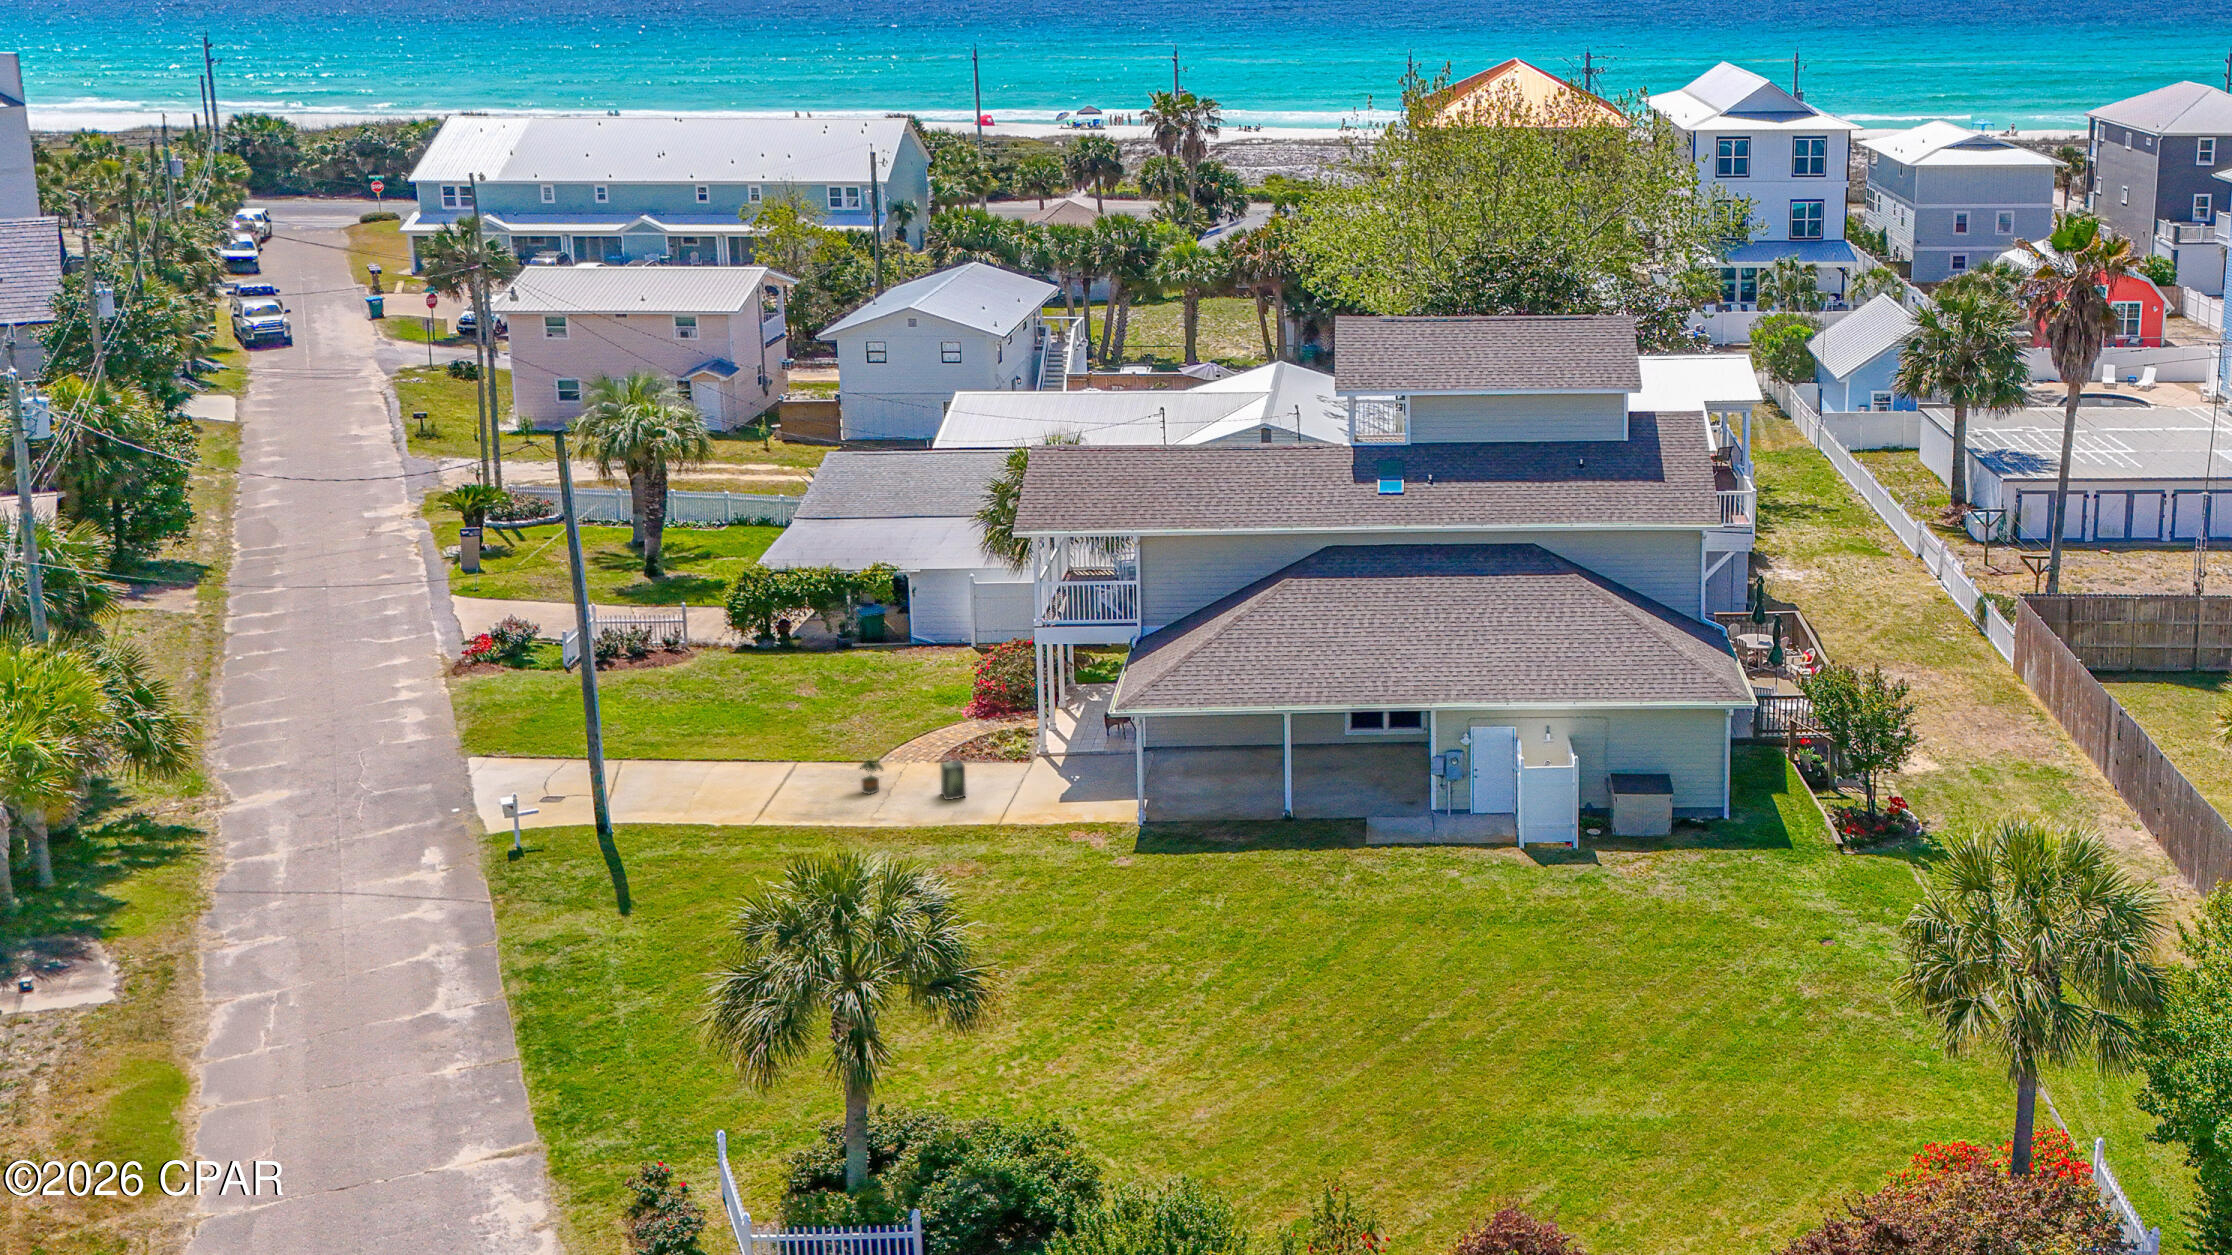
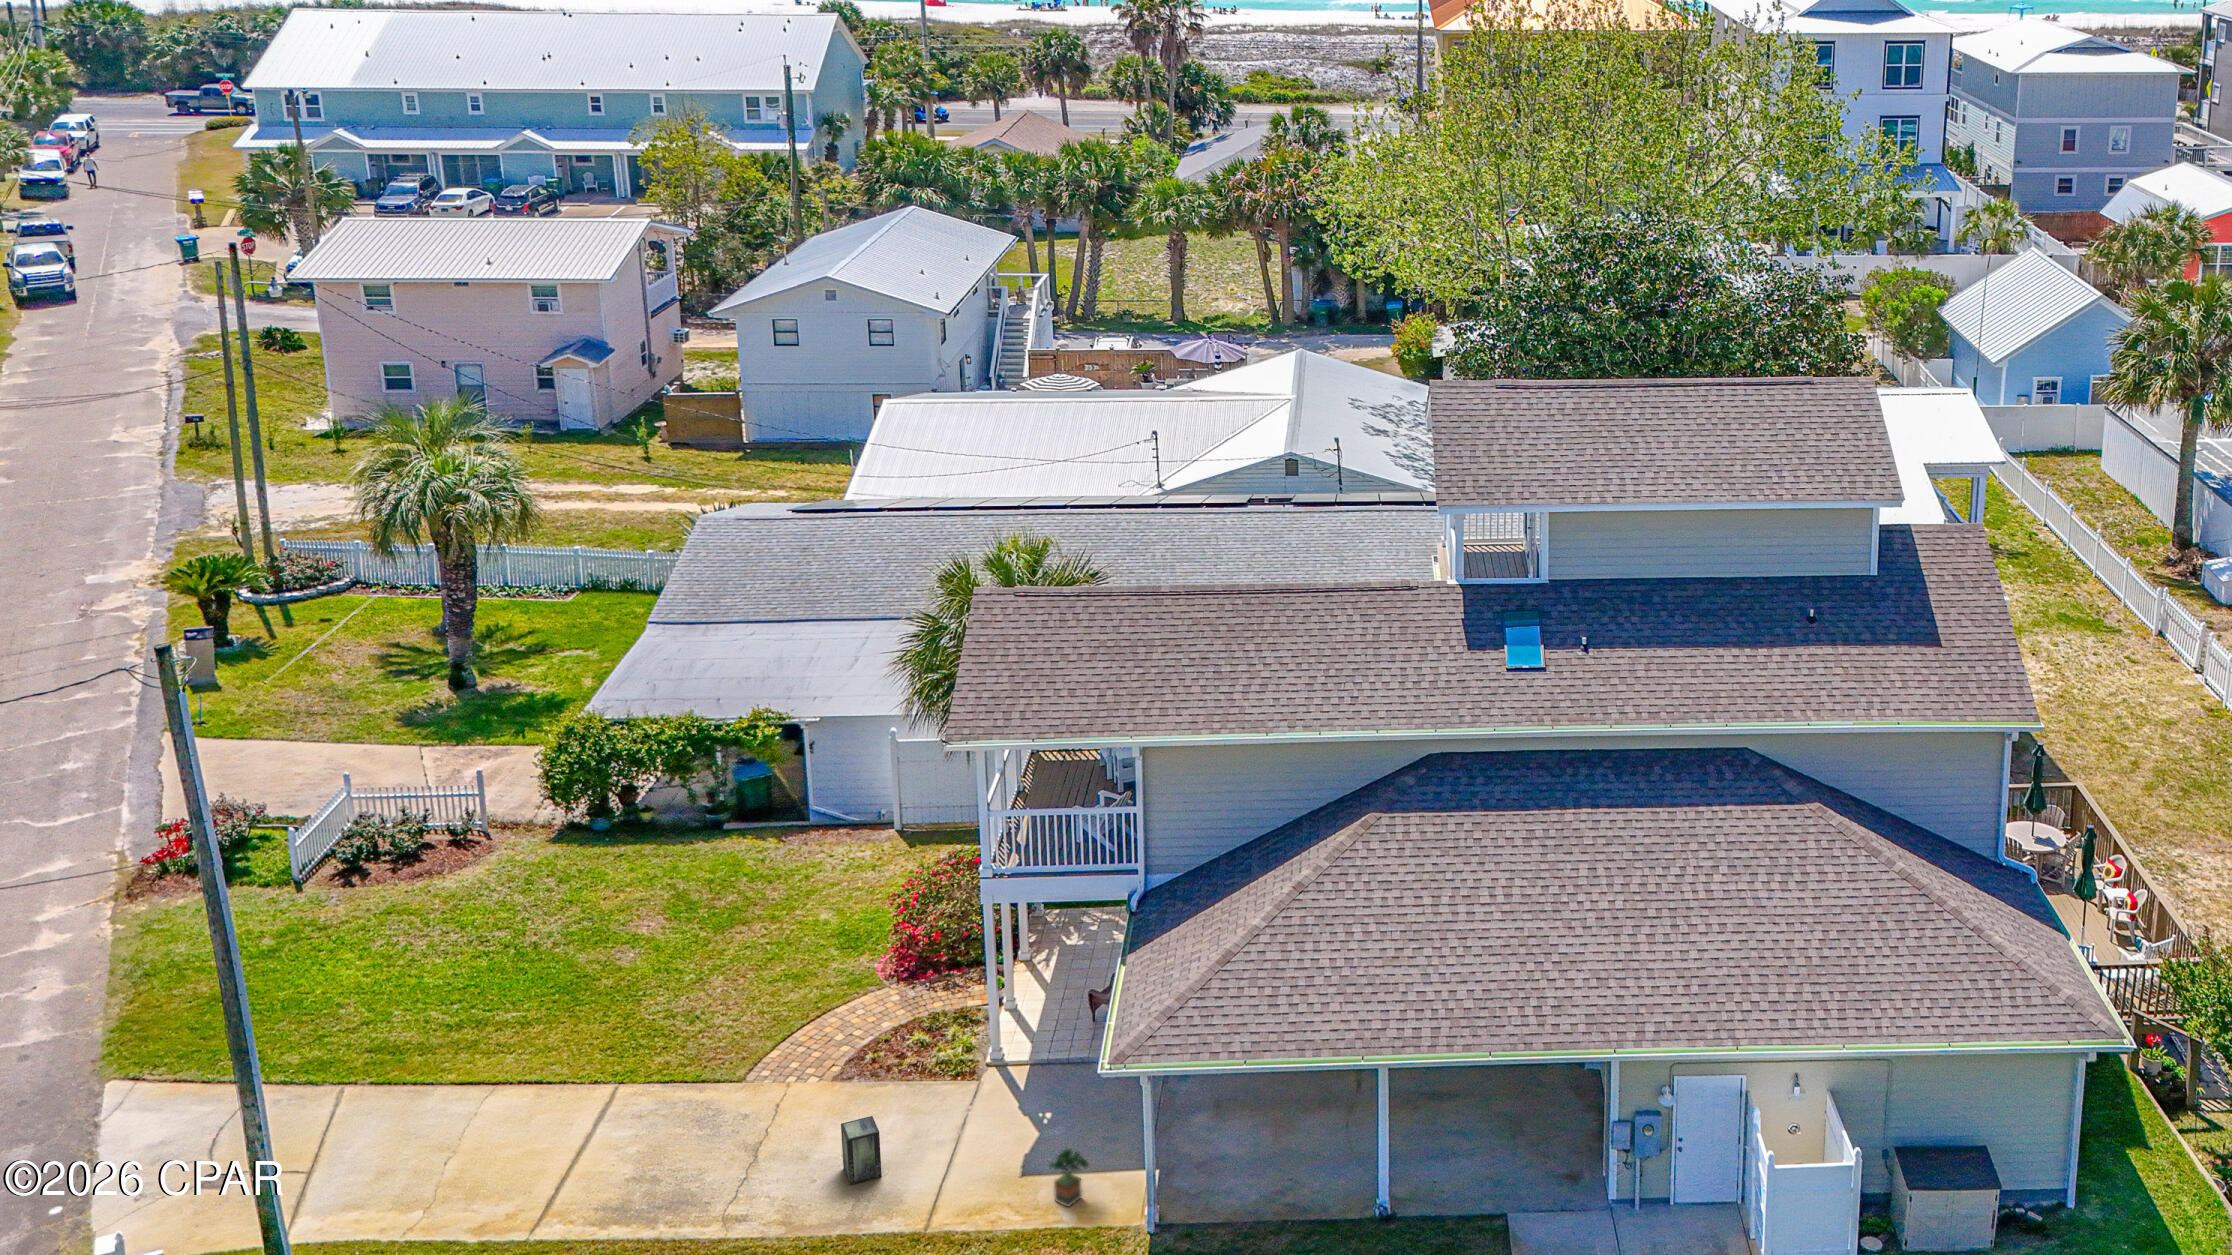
potted tree: present [860,760,883,795] -> present [1049,1149,1088,1206]

